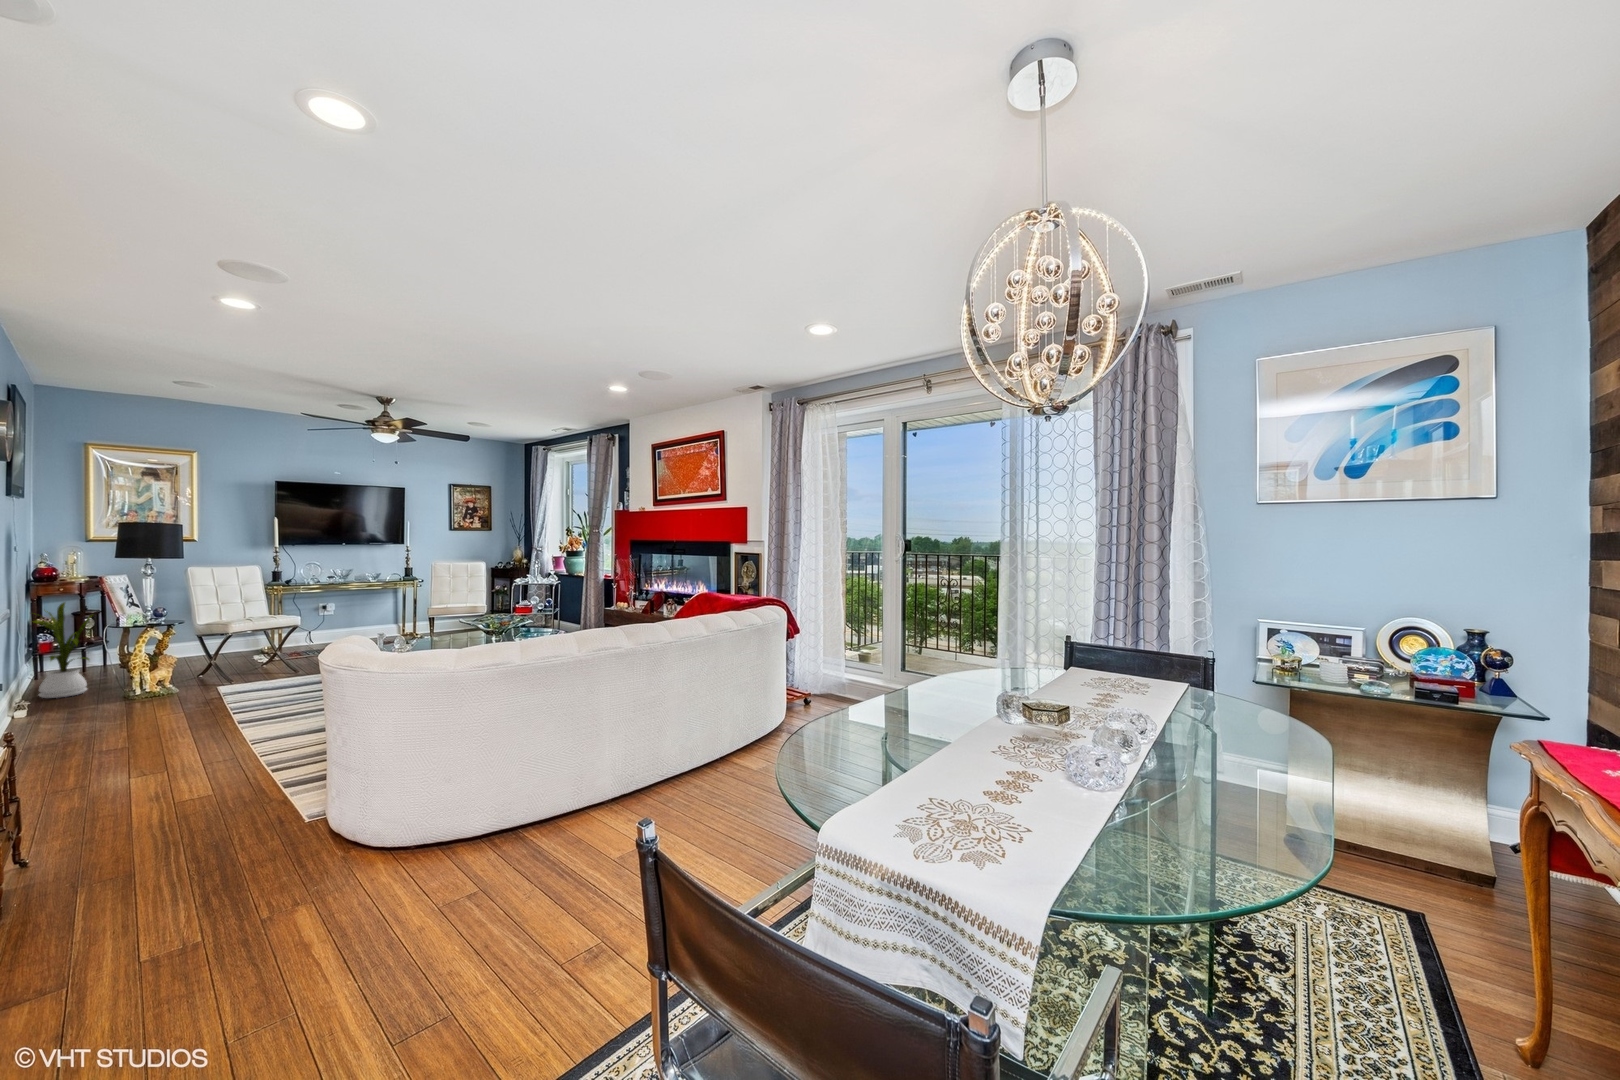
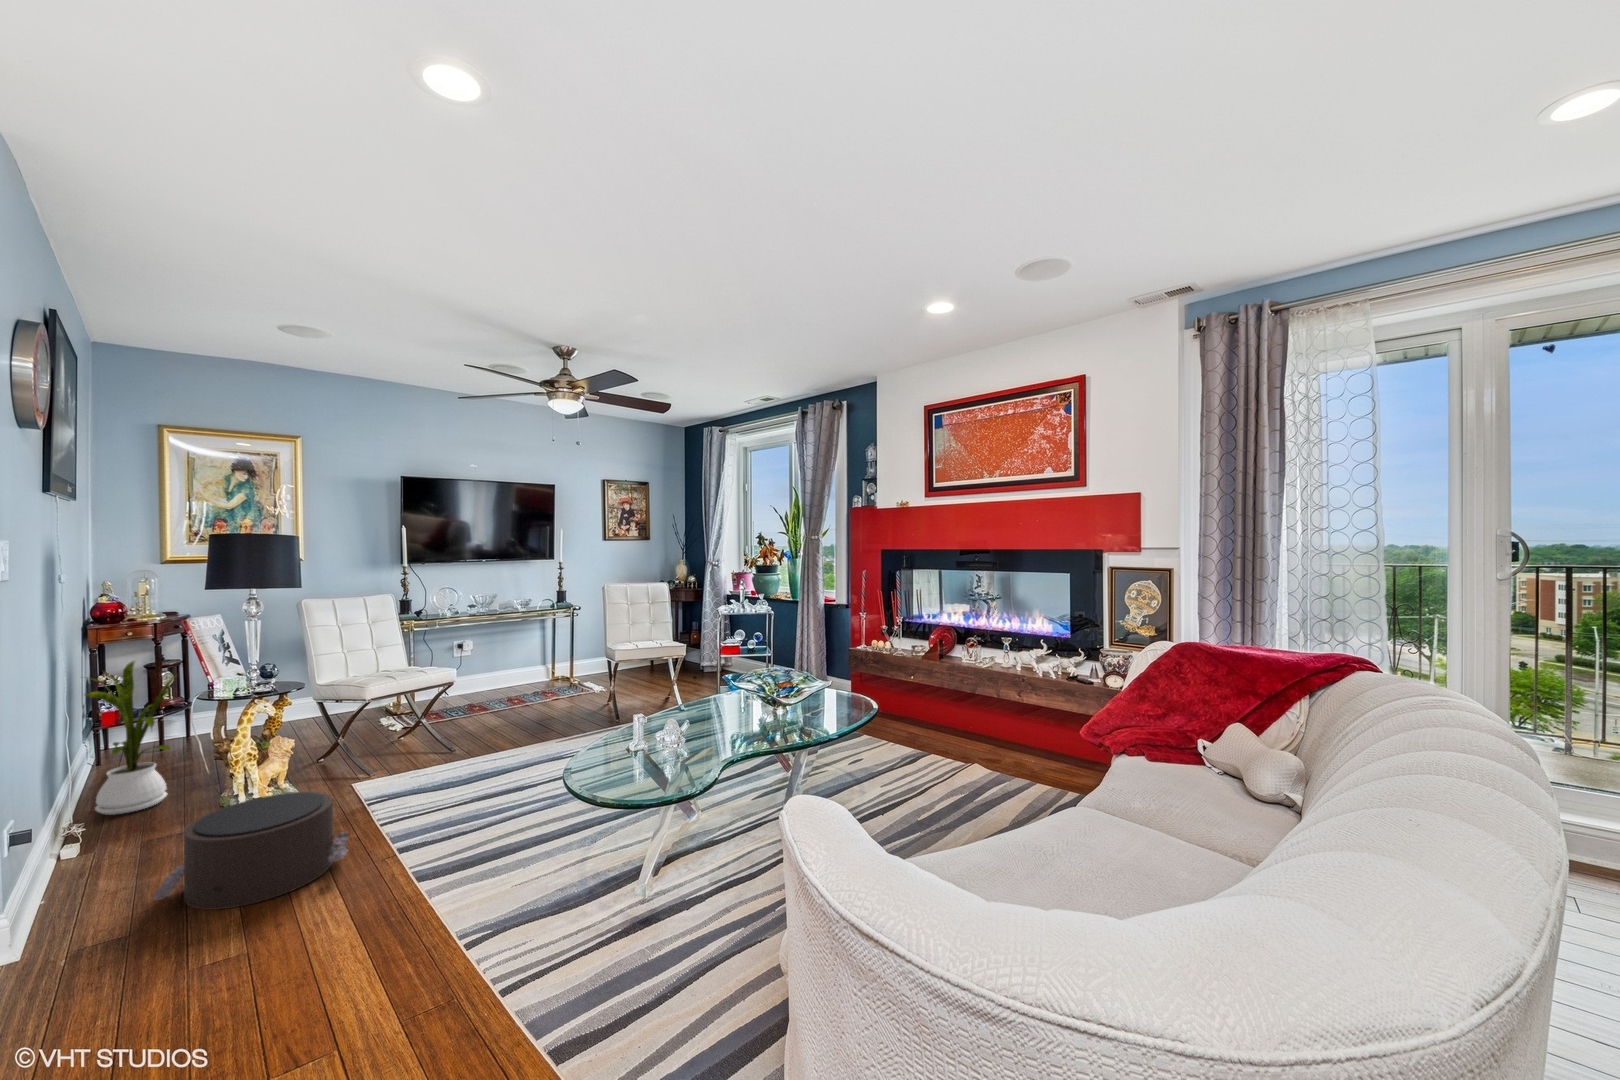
pouf: none [78,677,202,731] -> present [153,792,348,910]

